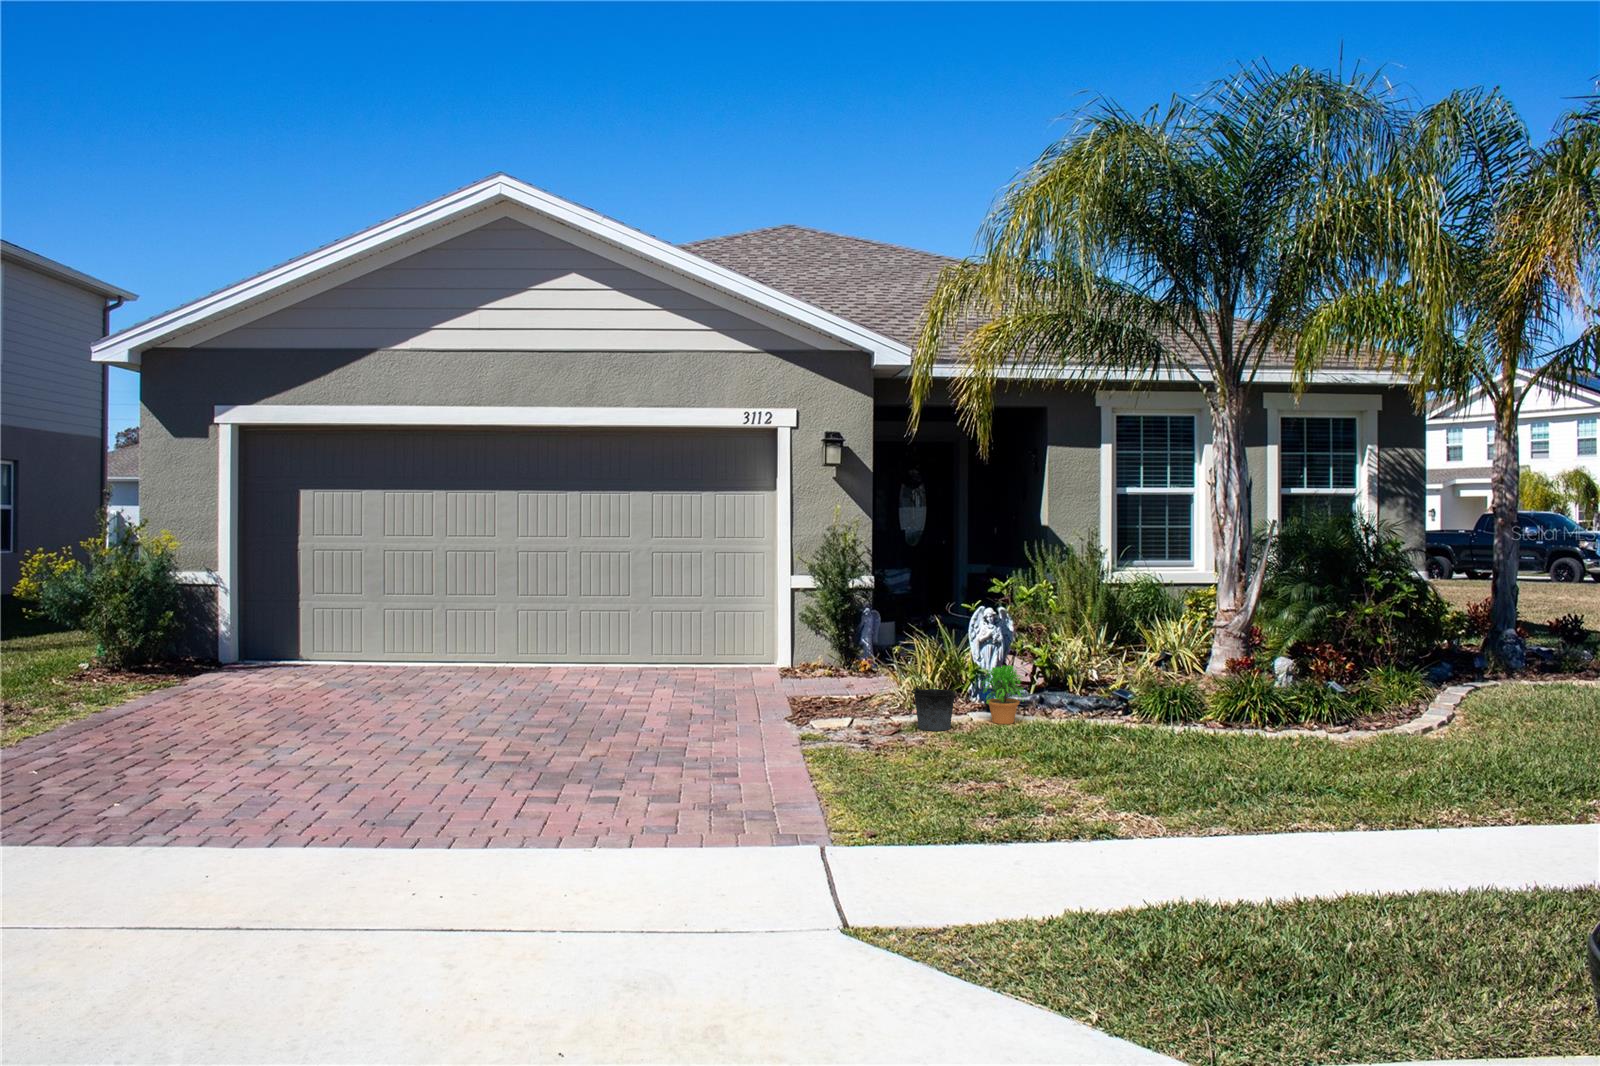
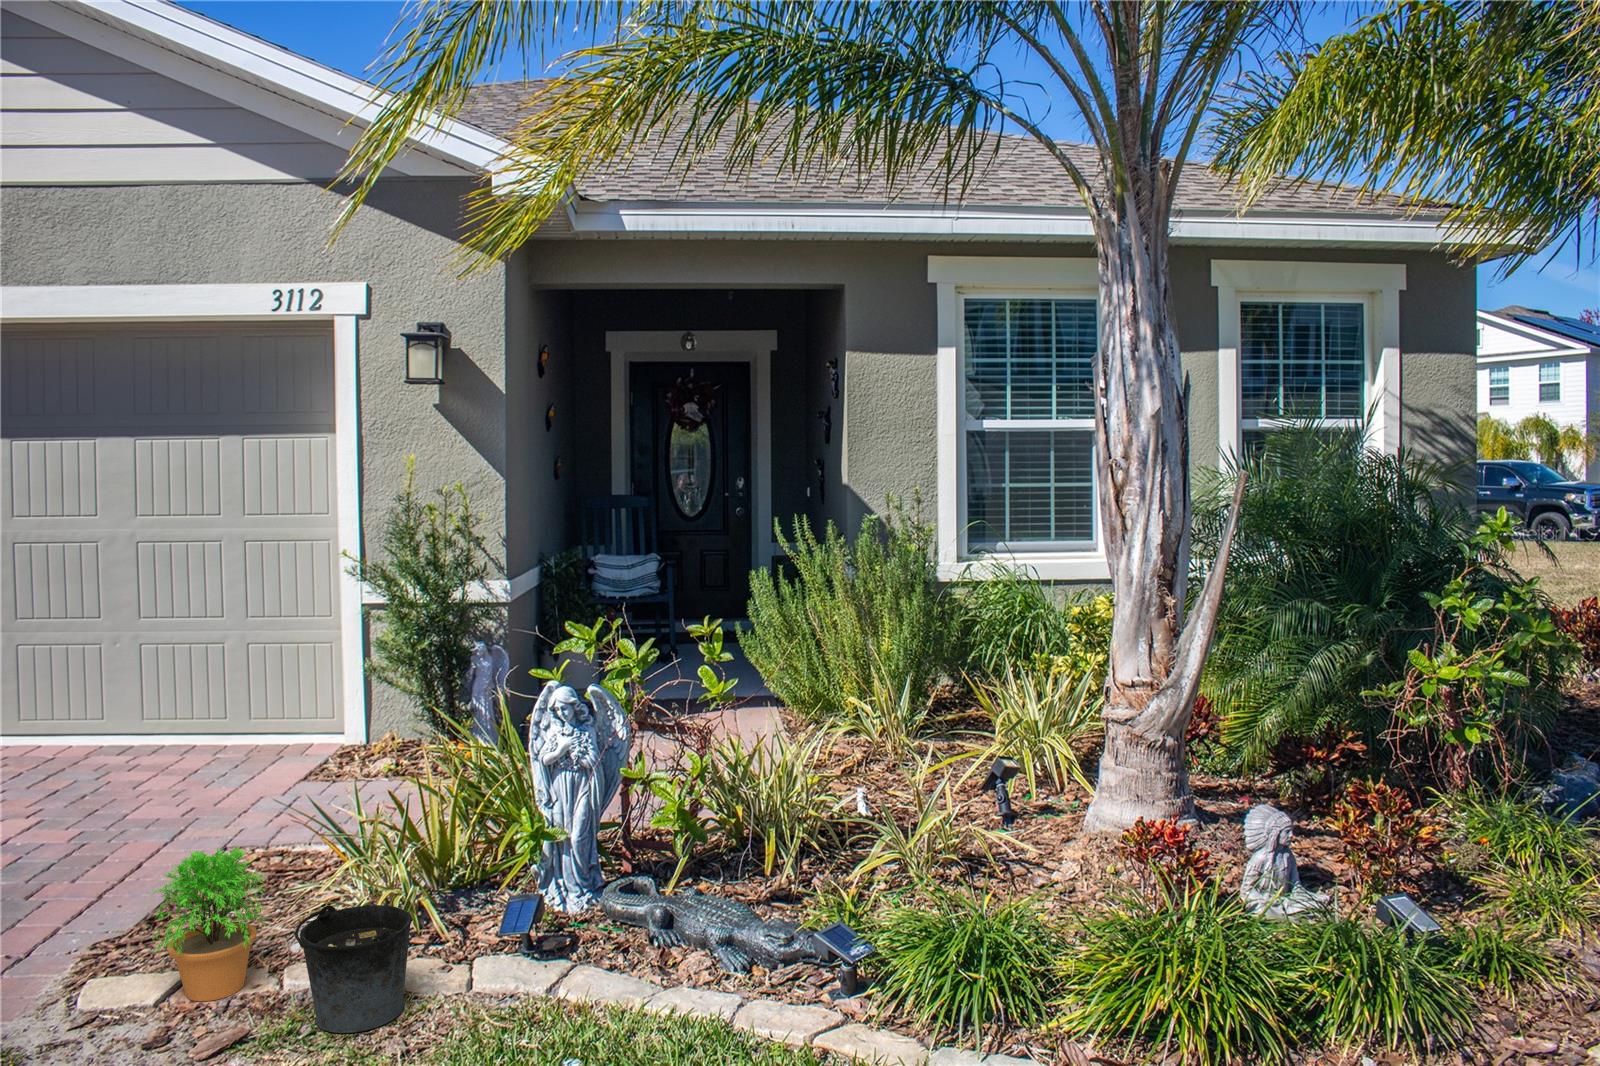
potted plant: present [983,665,1024,724] -> present [150,847,266,1001]

